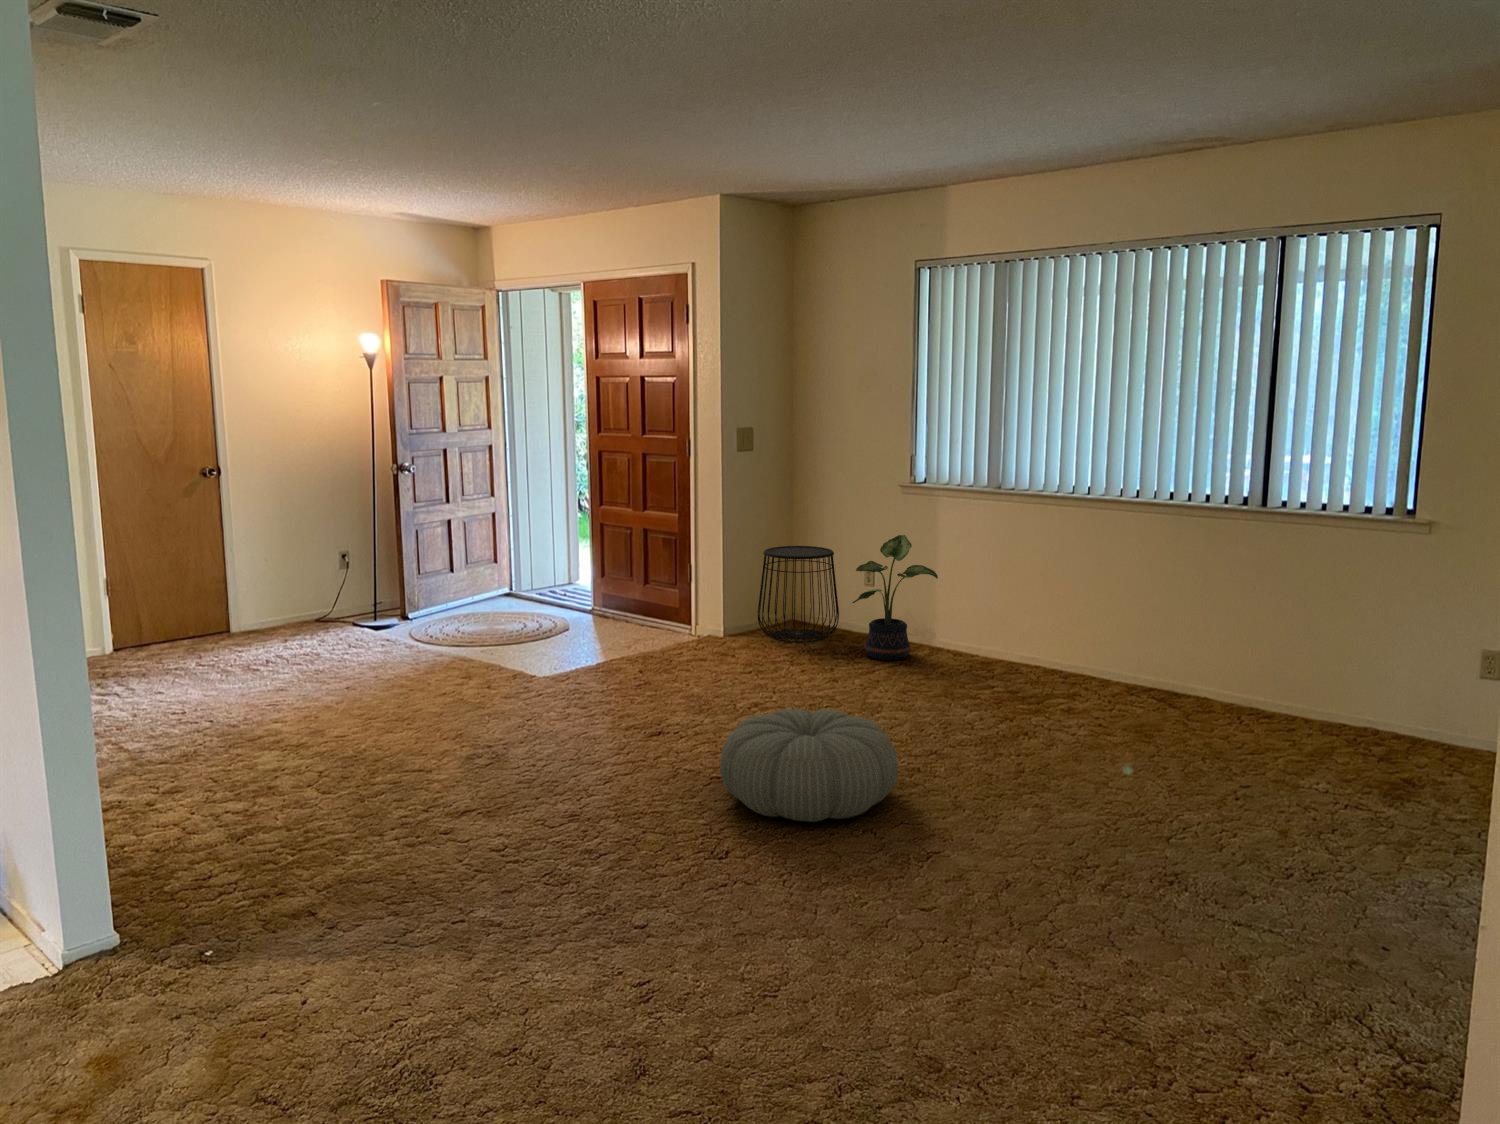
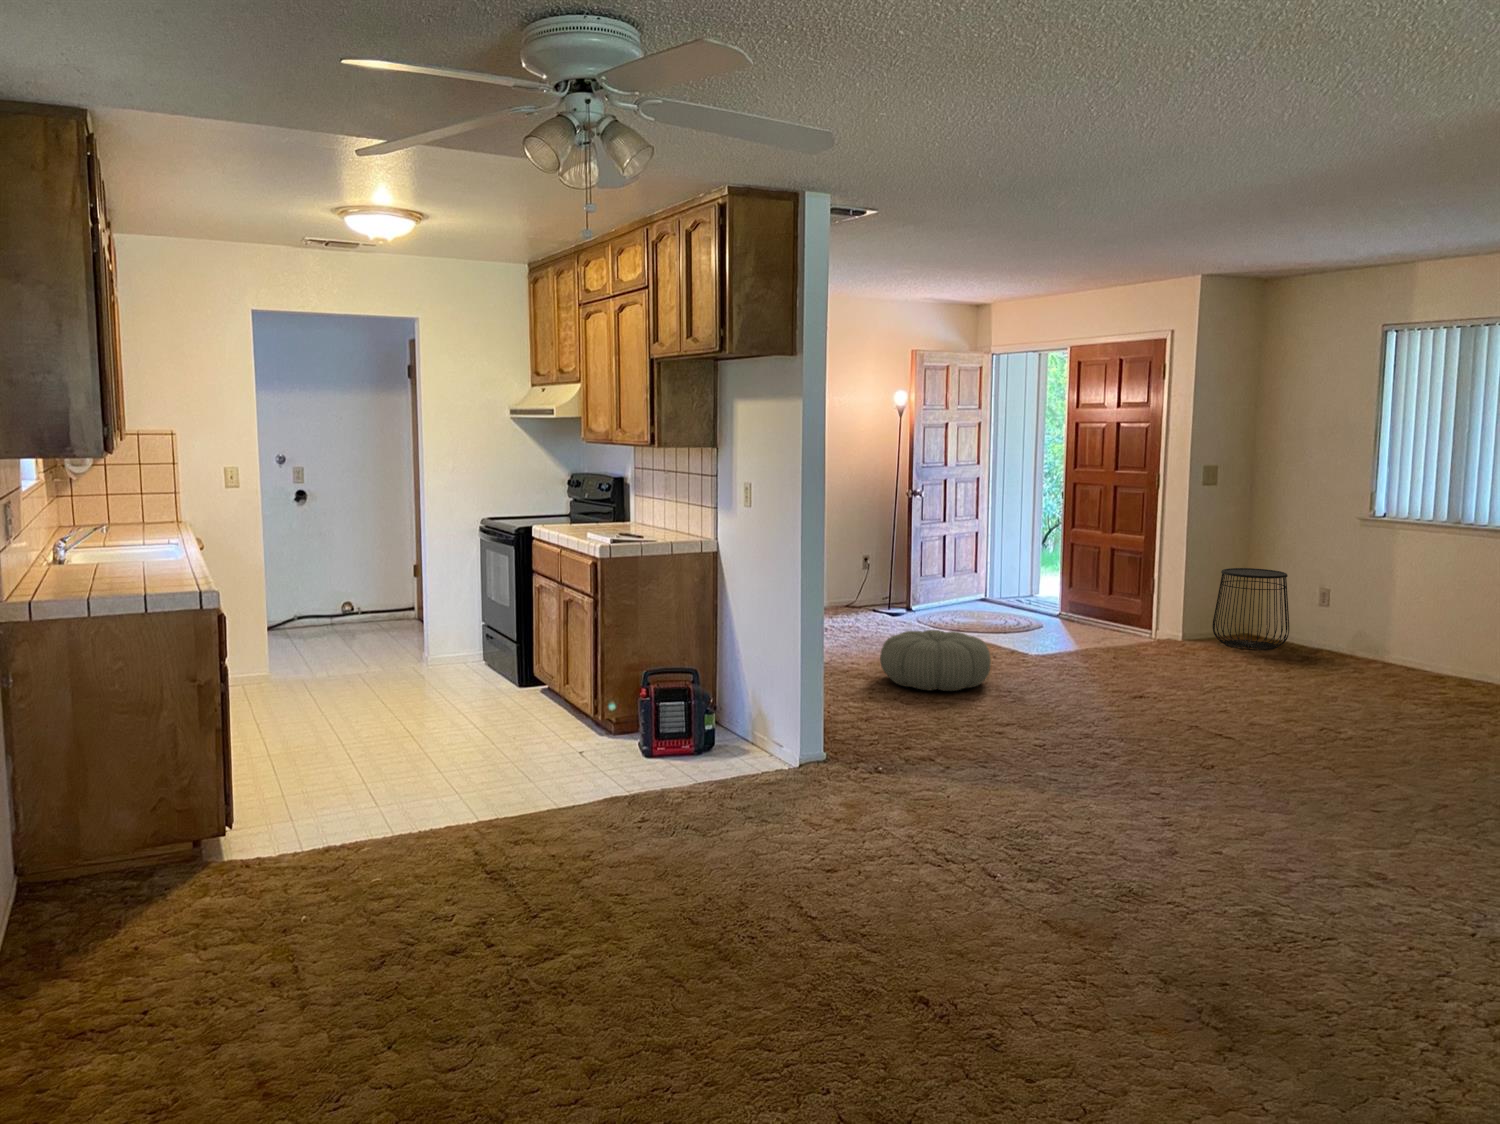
potted plant: present [853,535,938,660] -> none [1306,562,1391,668]
pouf: present [720,709,898,822] -> present [880,630,991,691]

